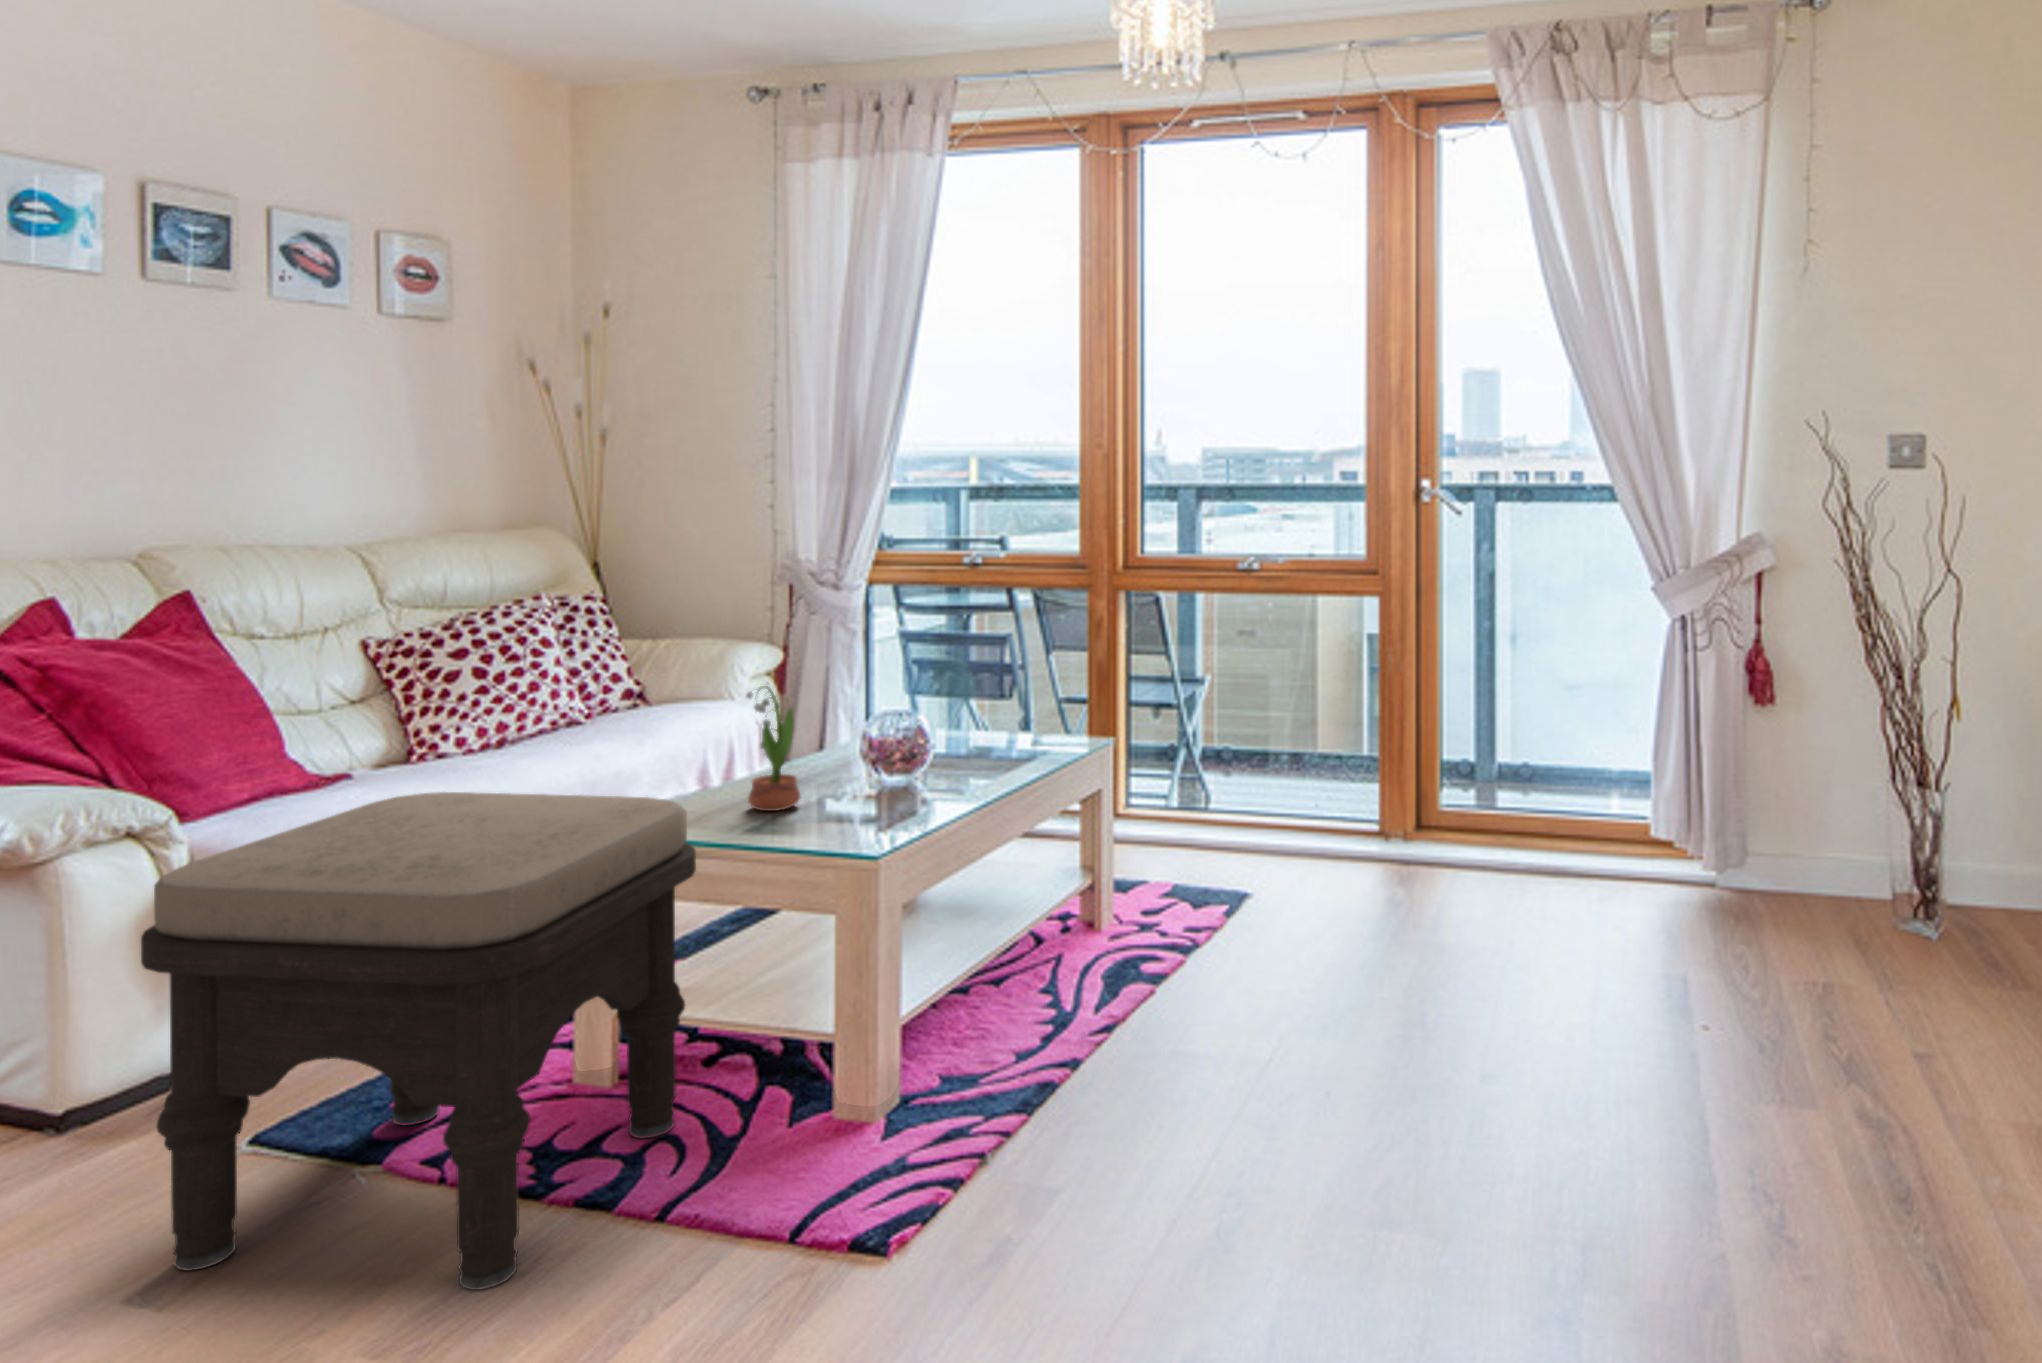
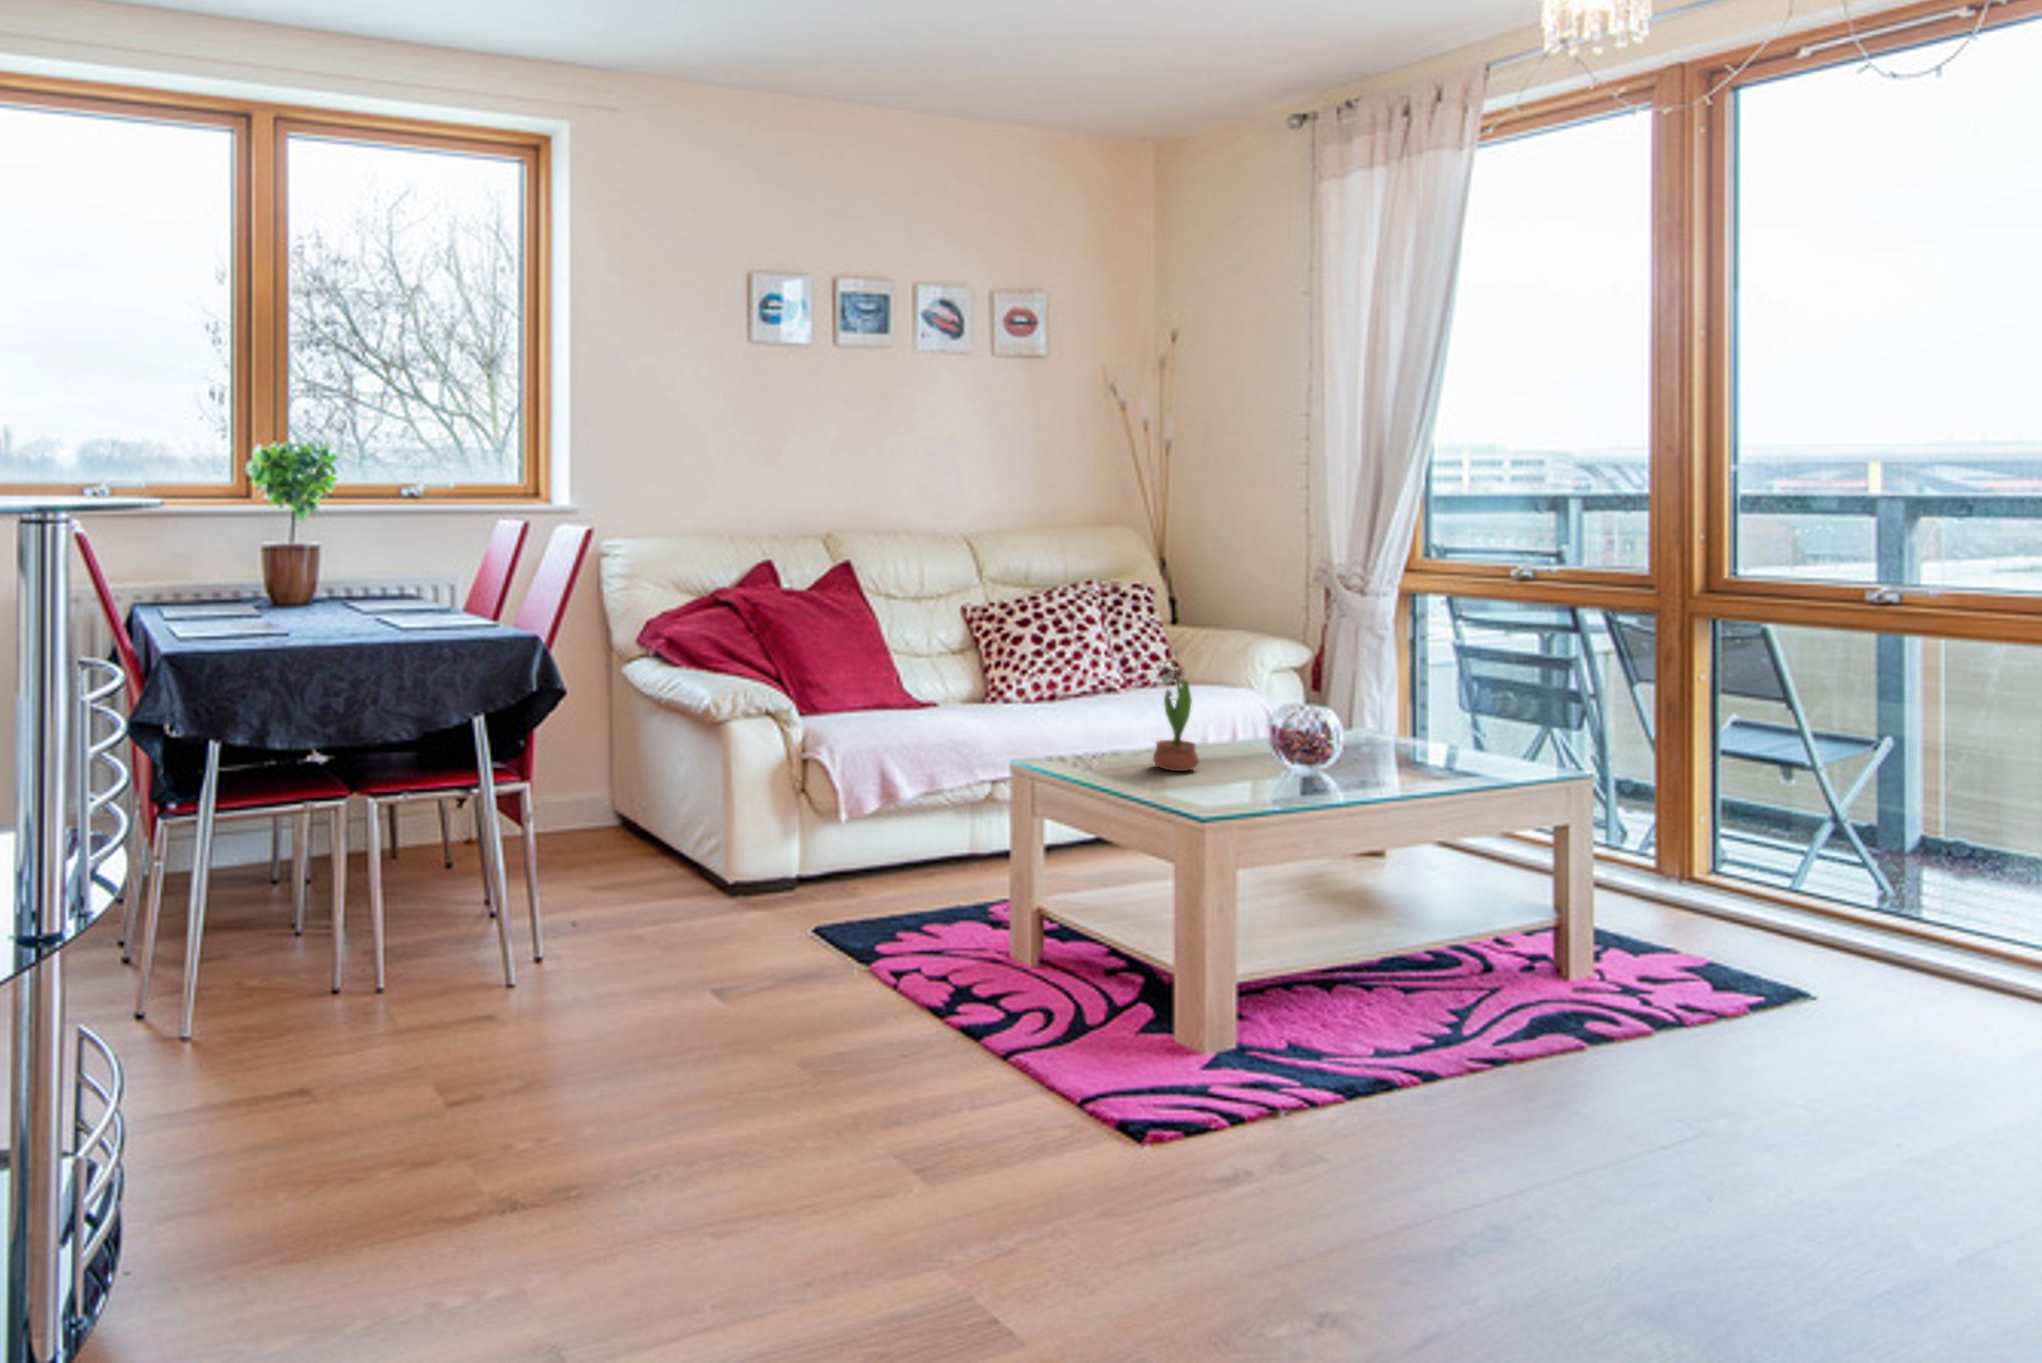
ottoman: present [141,792,696,1290] -> none [723,709,1074,1056]

